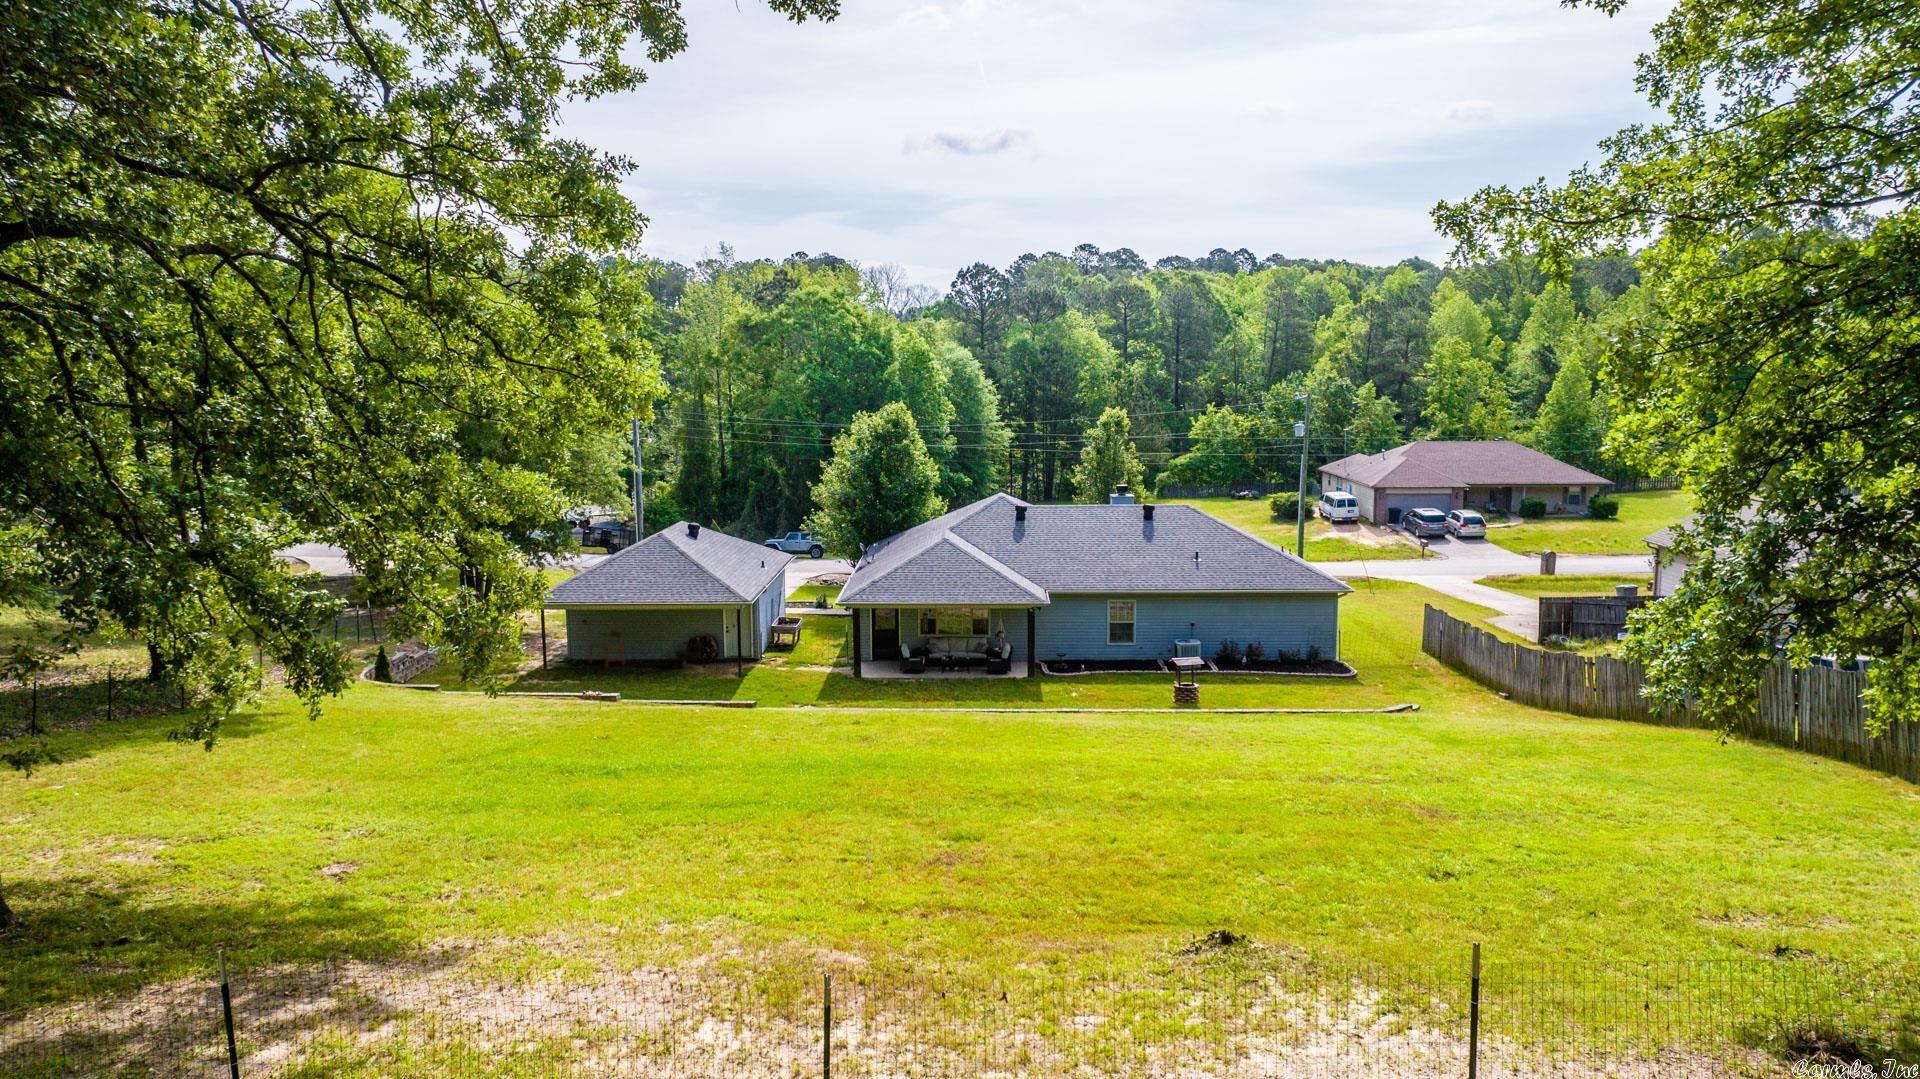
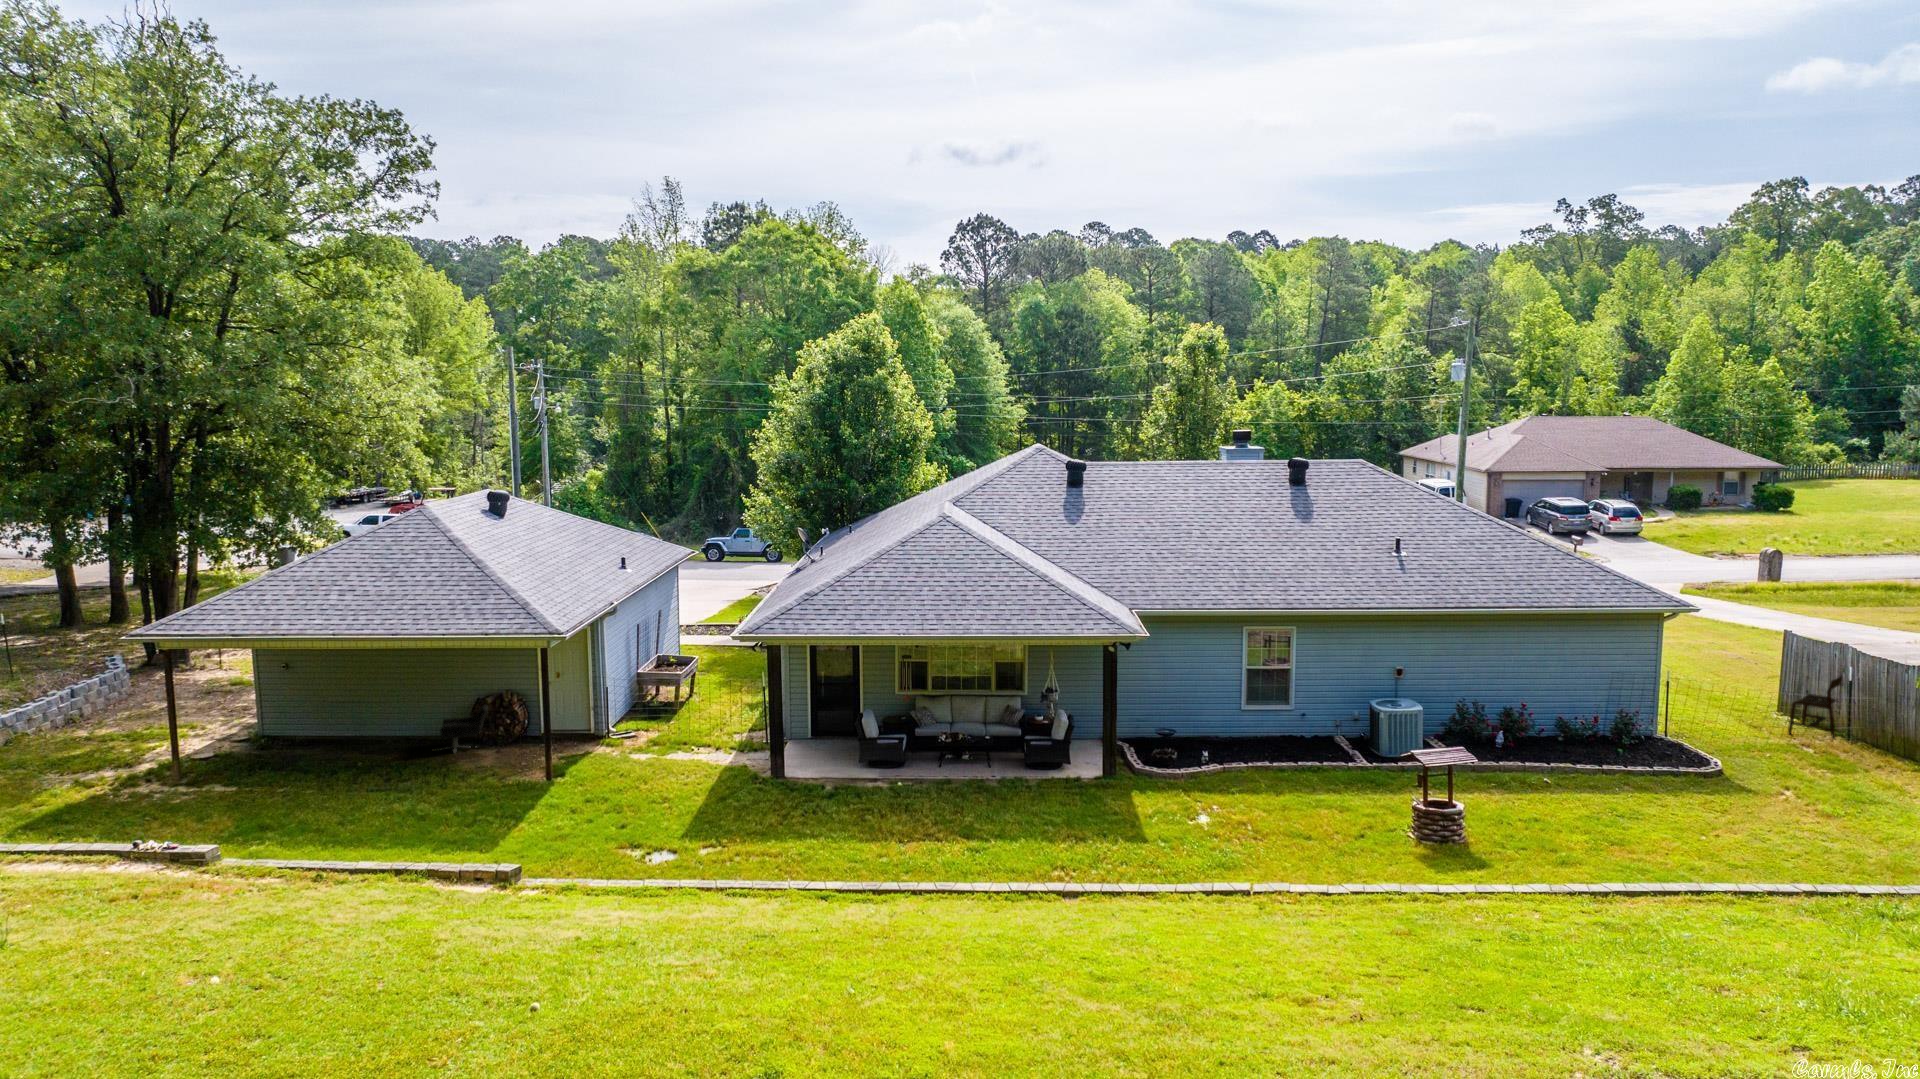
bench: present [589,631,624,666] -> present [1788,676,1842,740]

